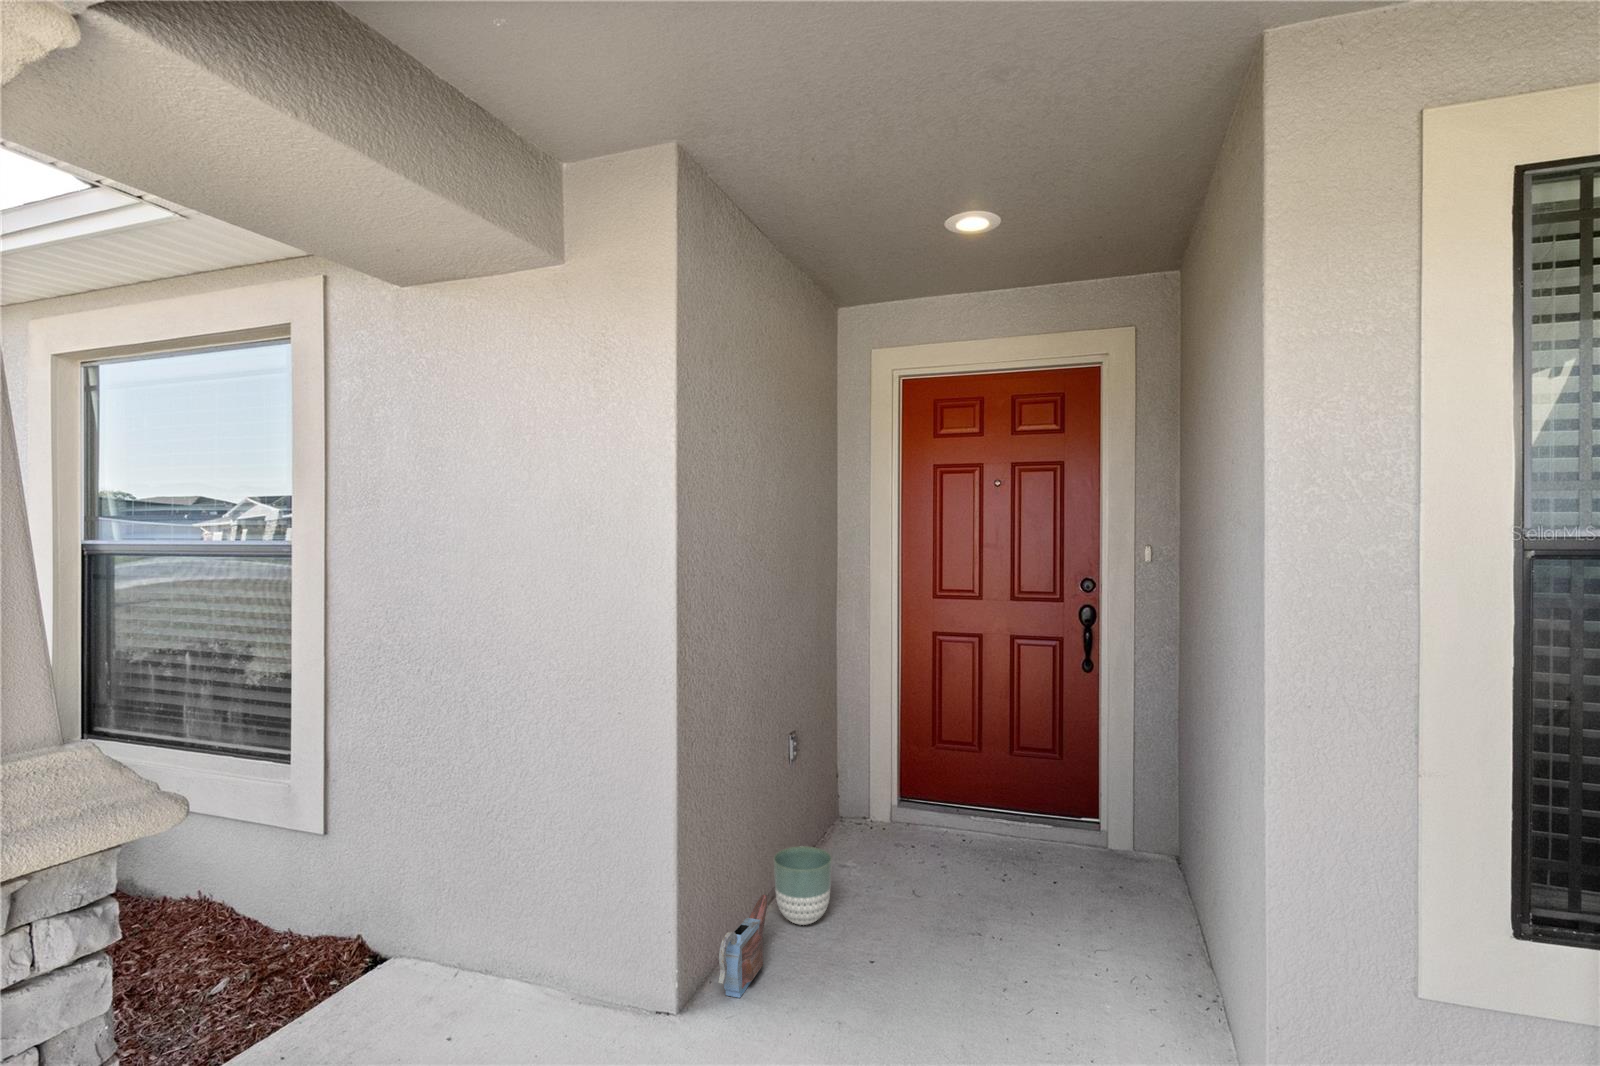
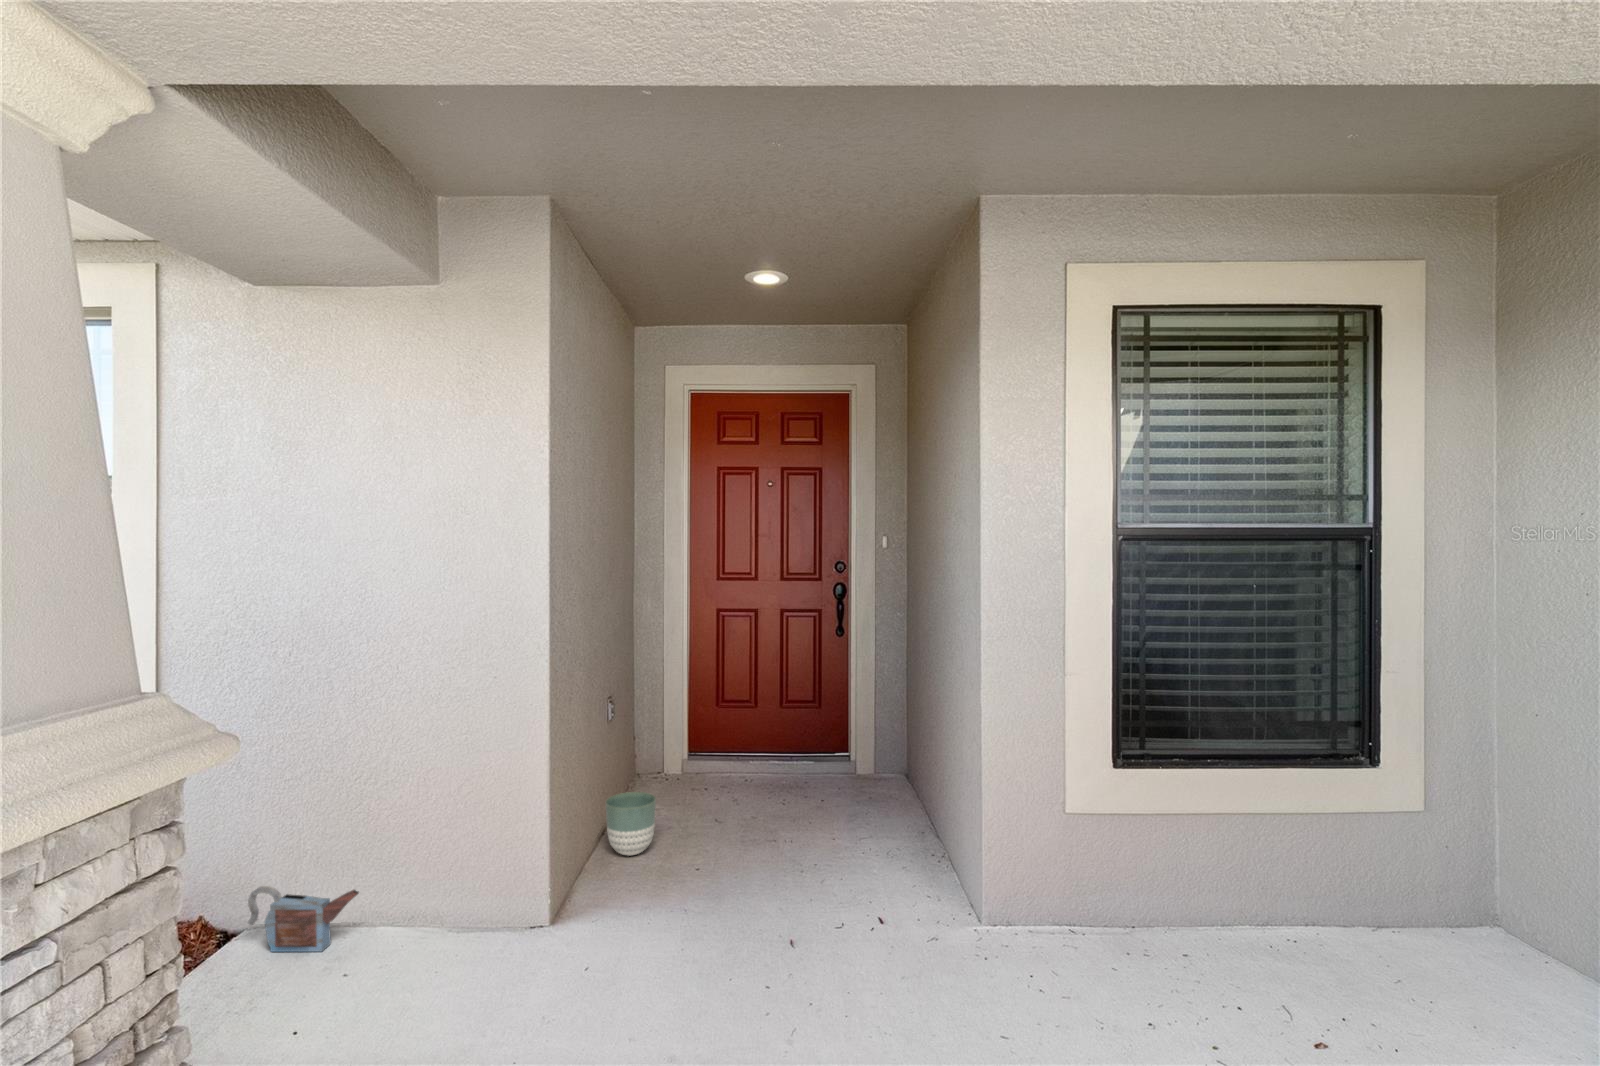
watering can: present [719,895,767,998] -> present [248,886,359,952]

